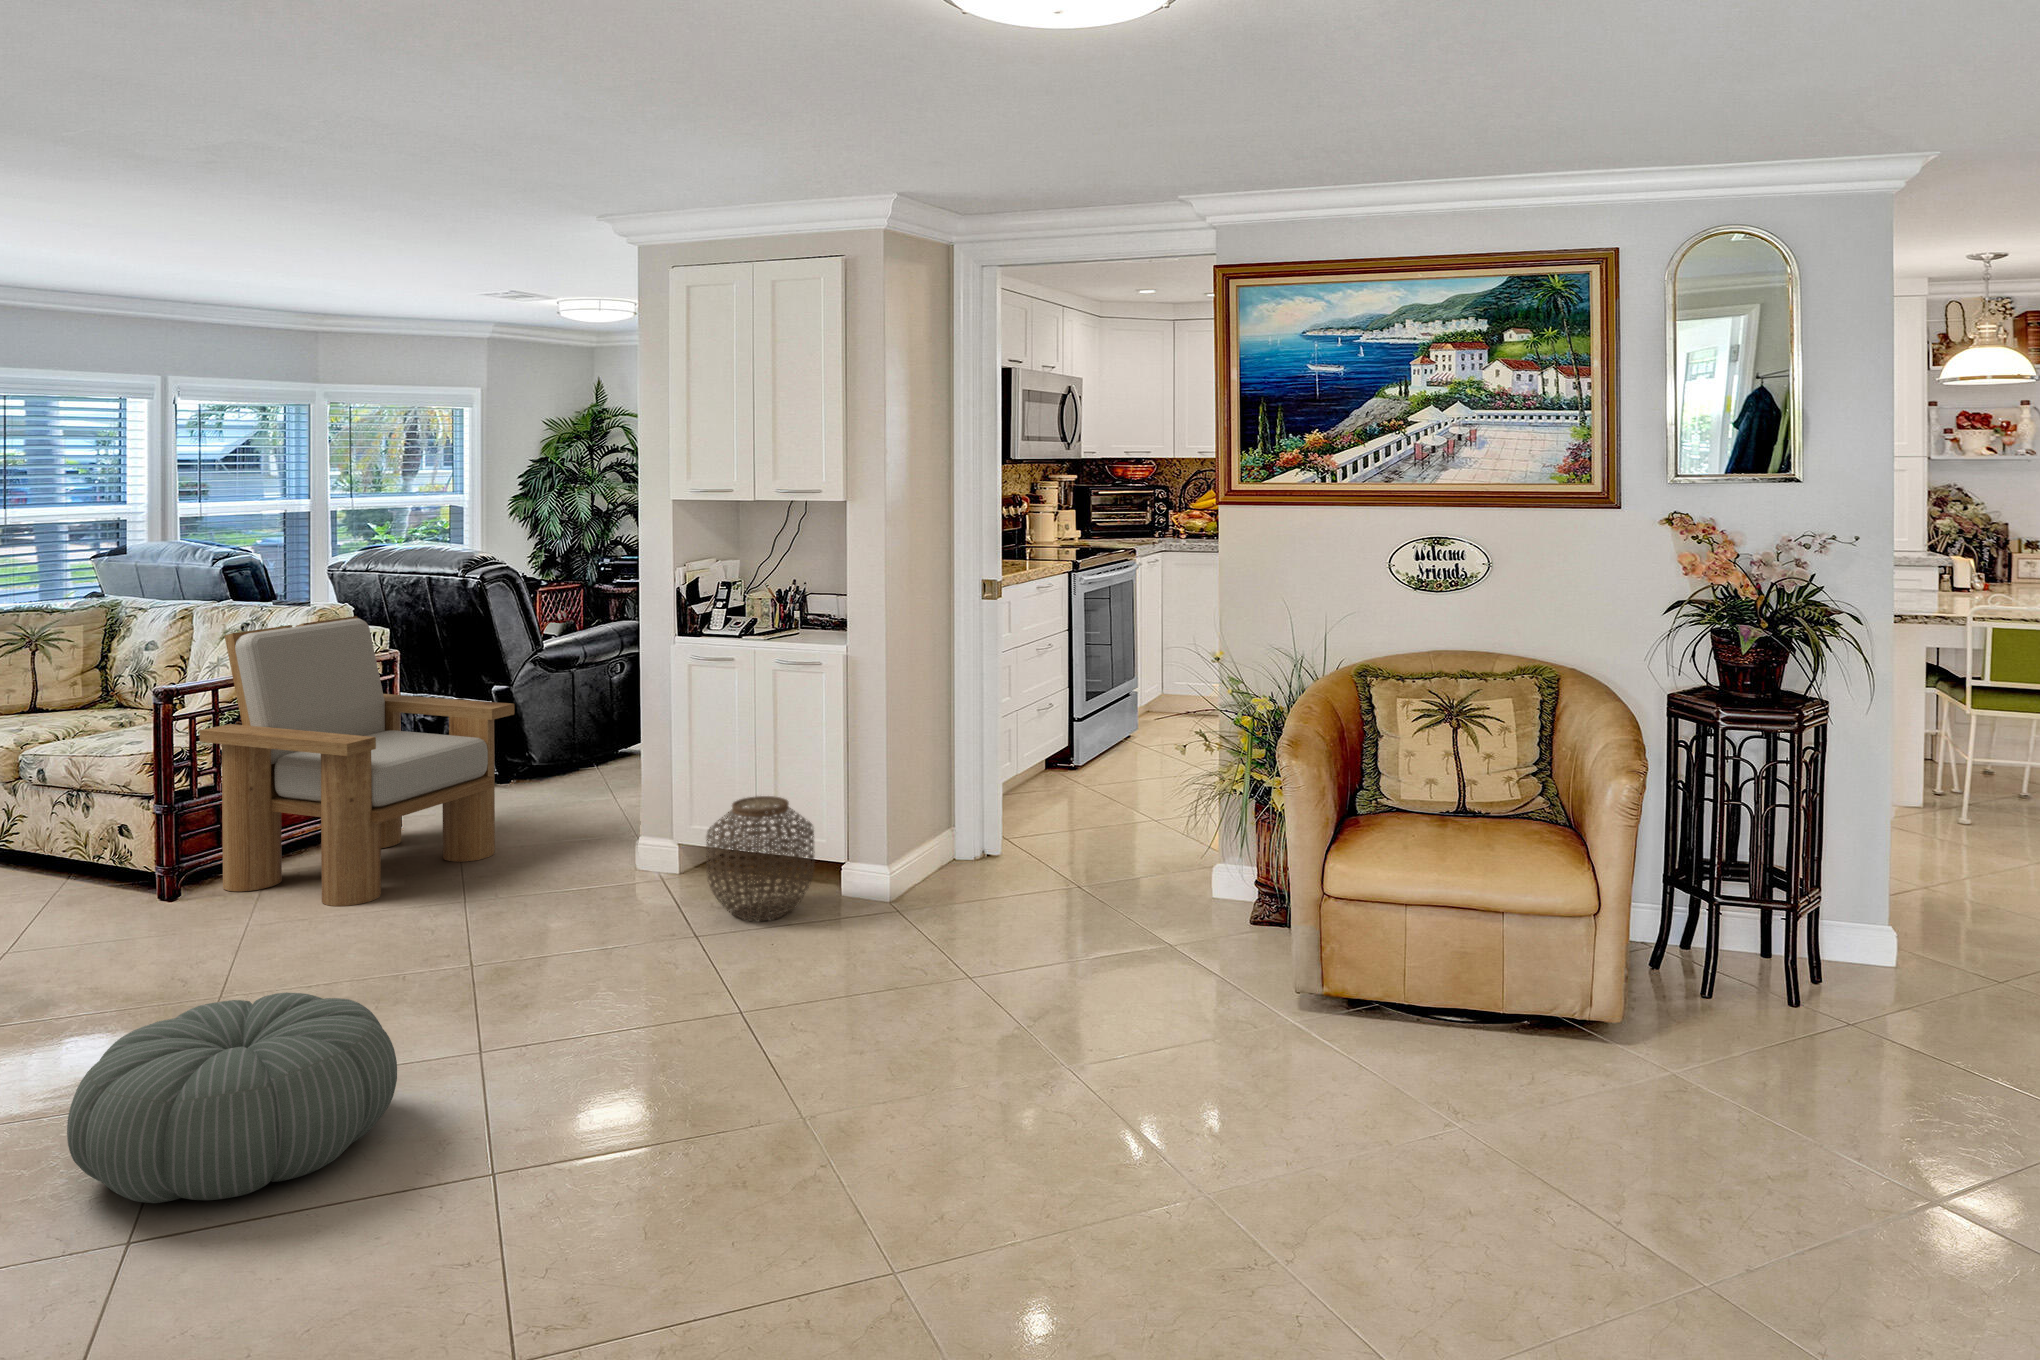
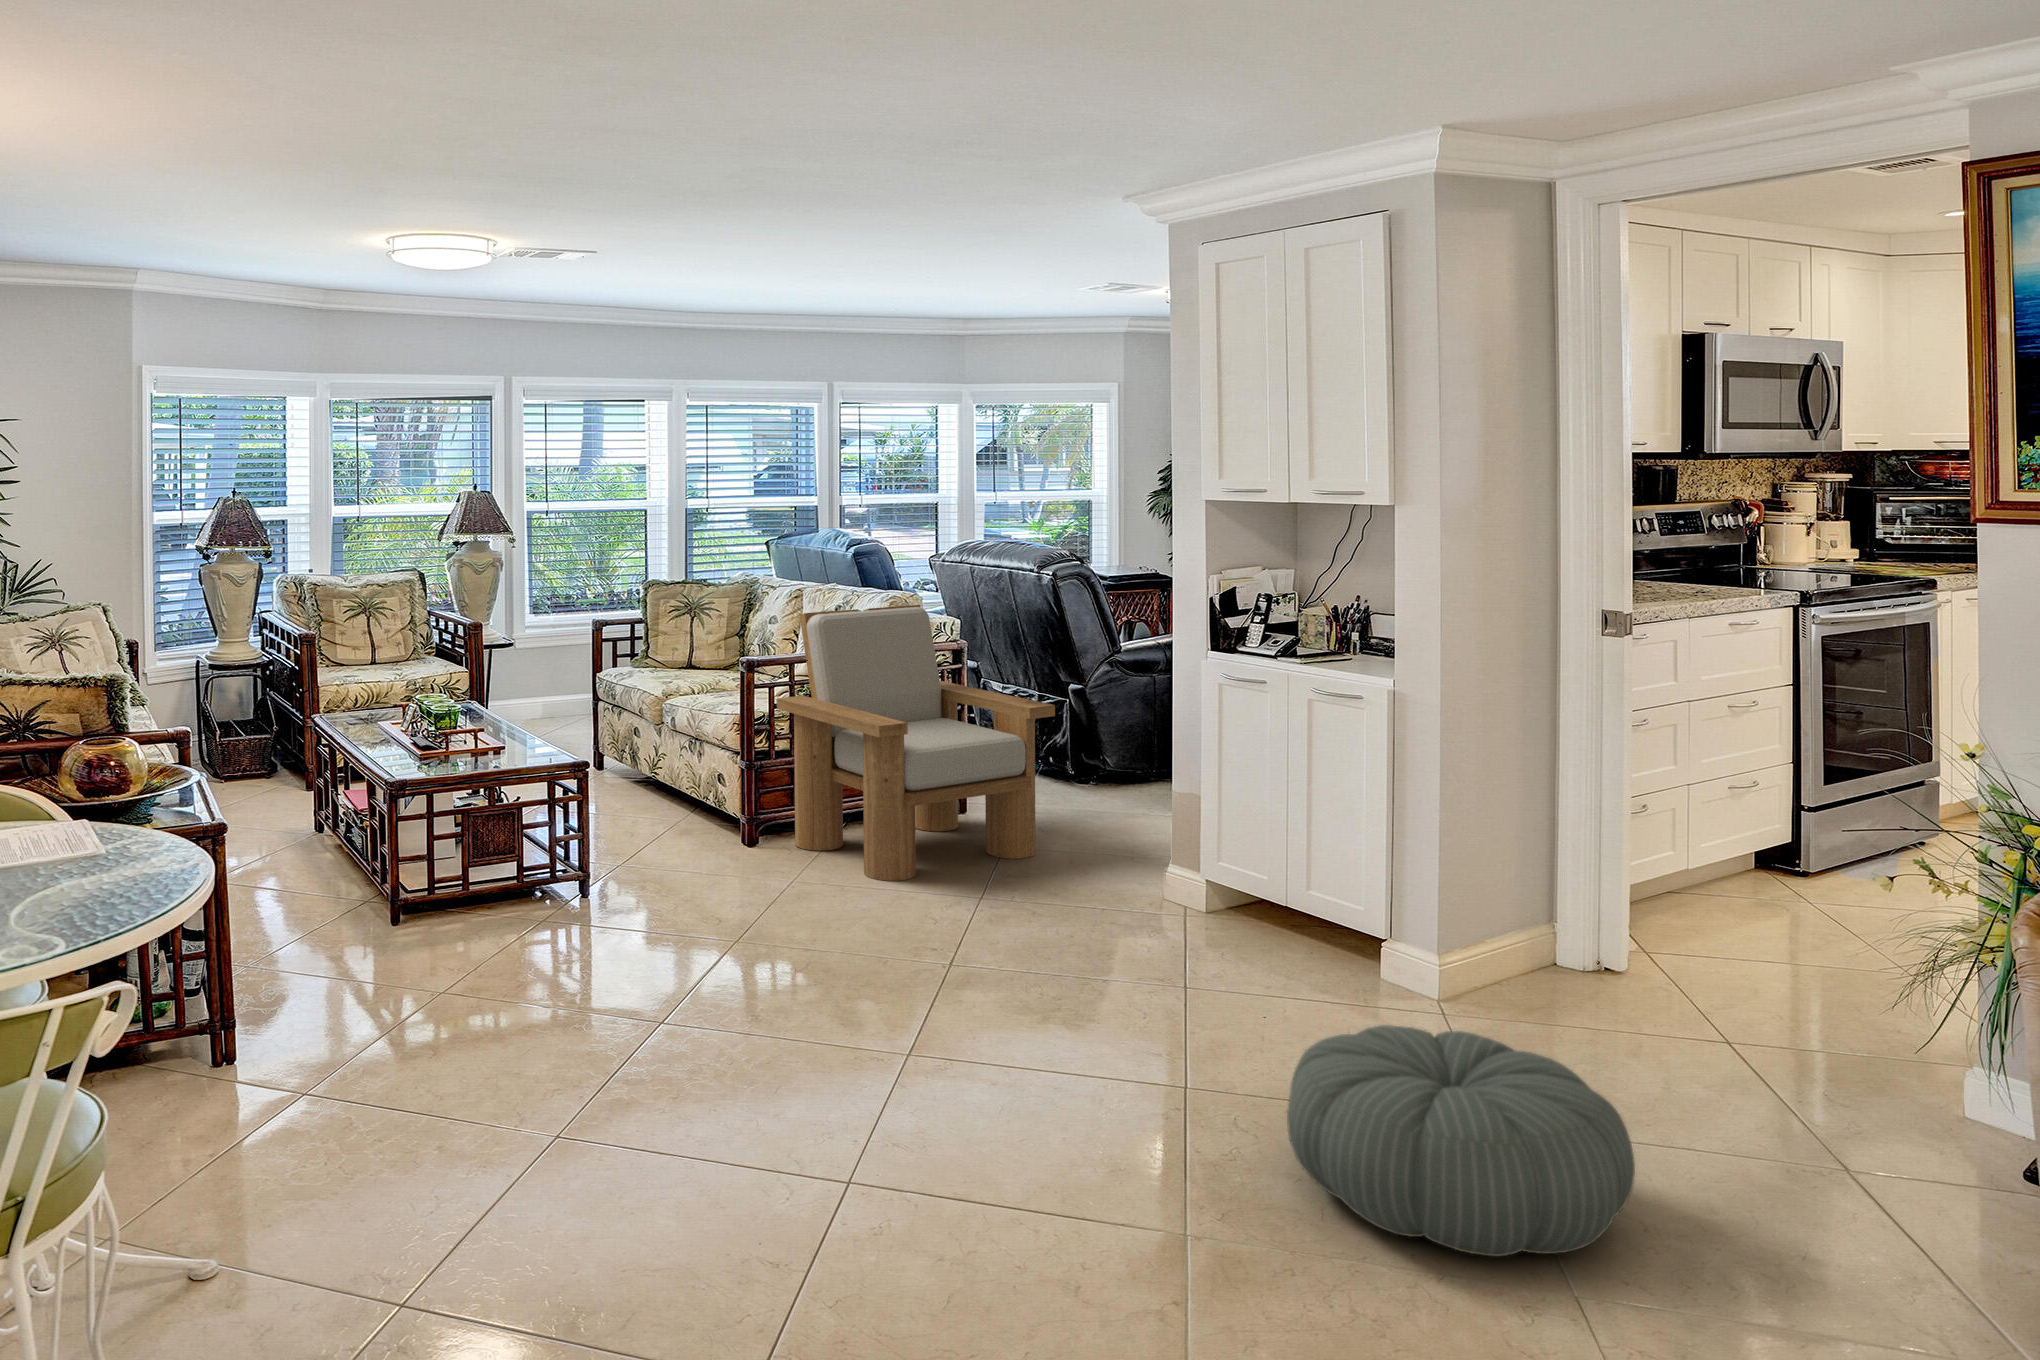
woven basket: present [706,796,814,921] -> none [1213,841,1344,986]
pouf: present [67,992,397,1203] -> present [1287,1025,1635,1257]

